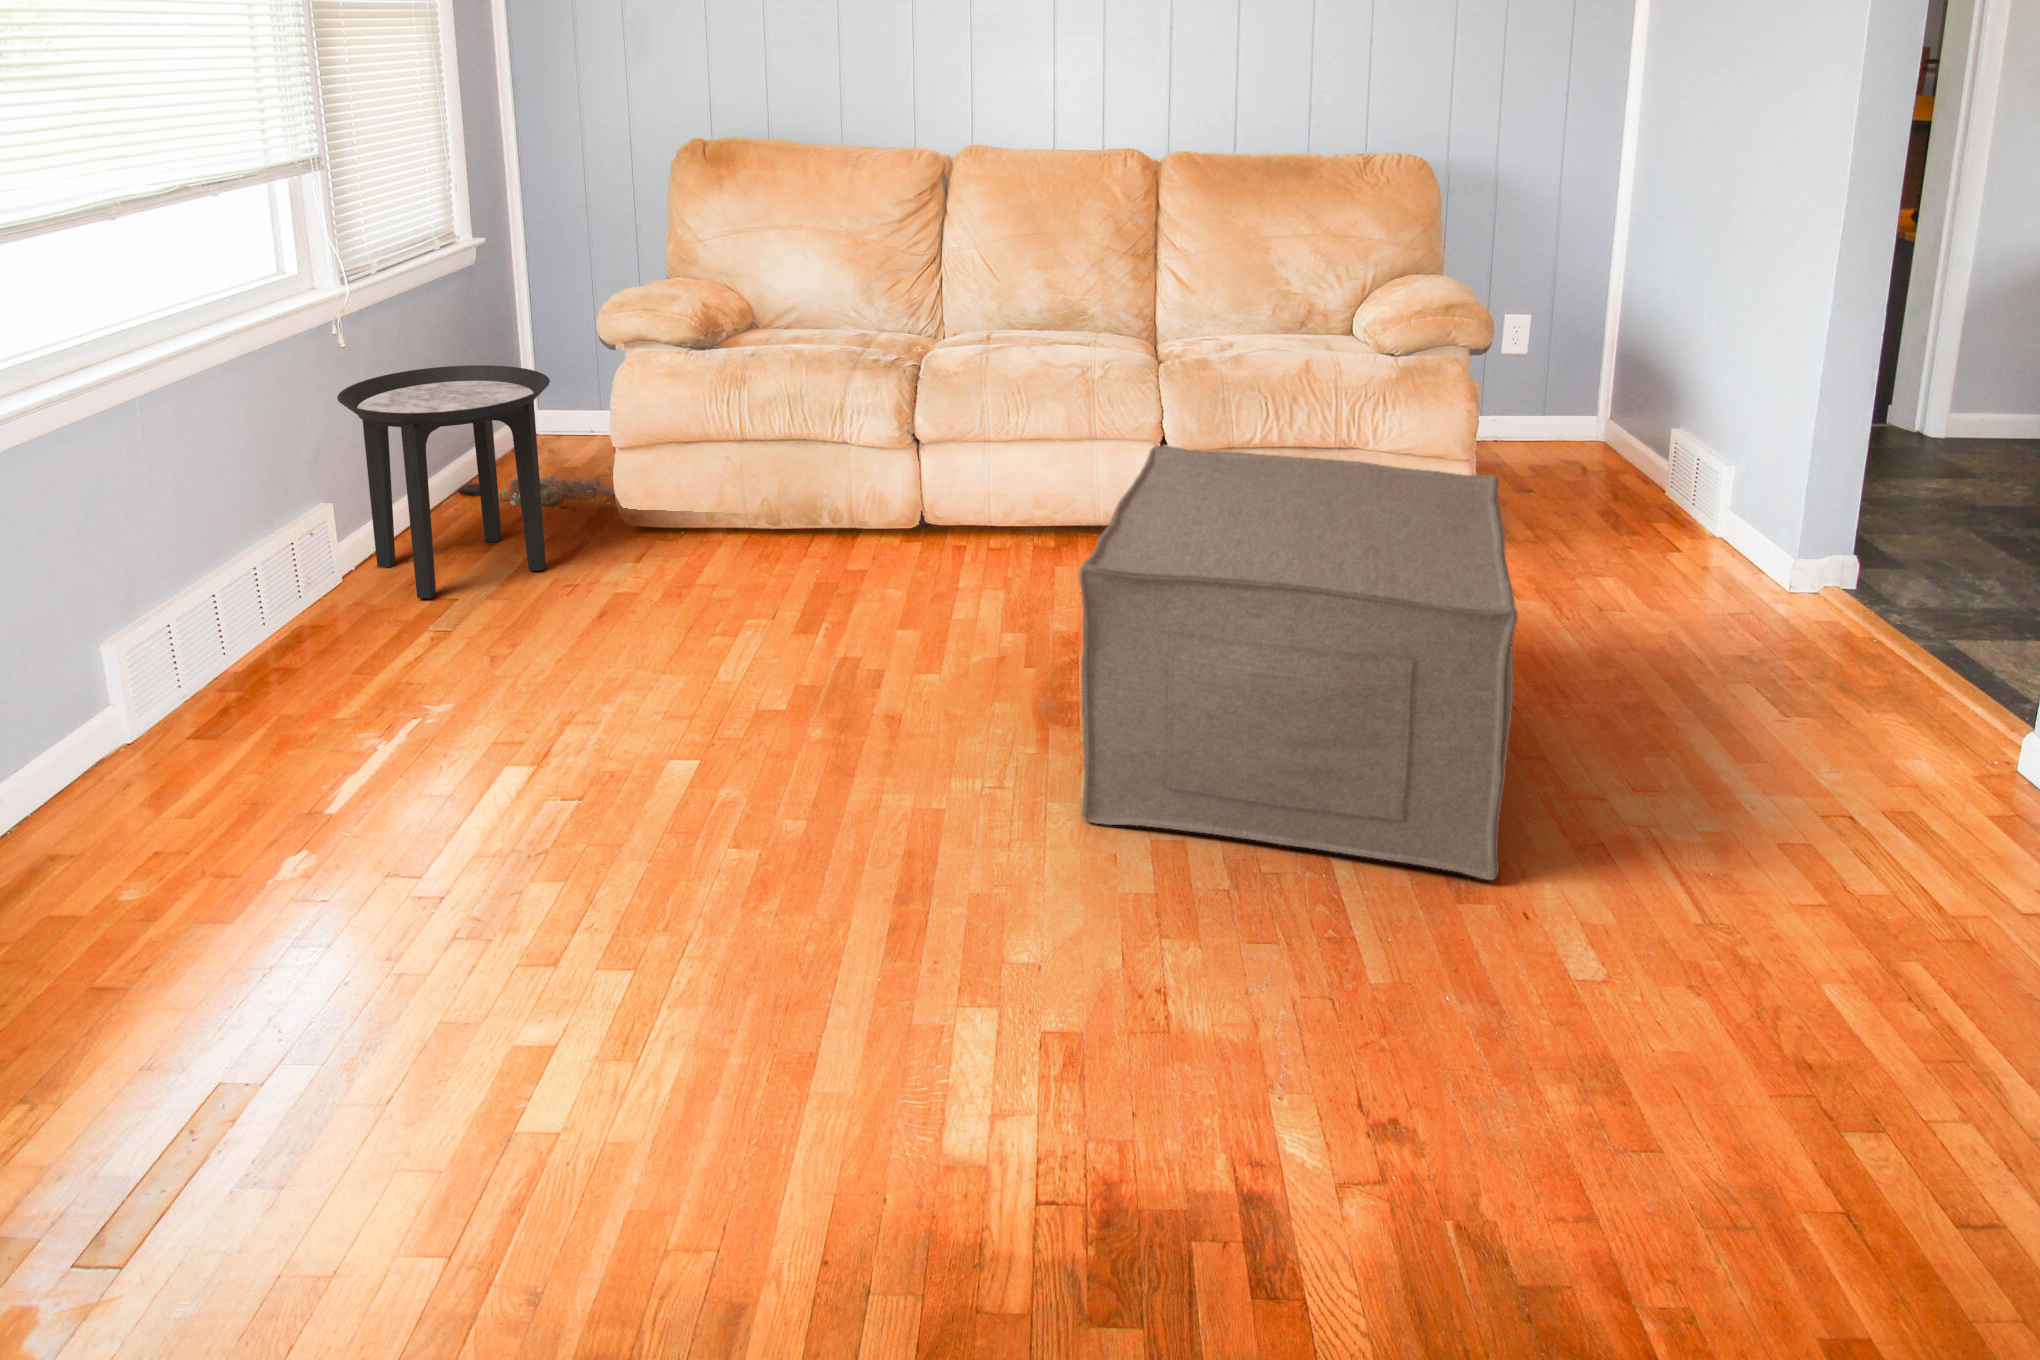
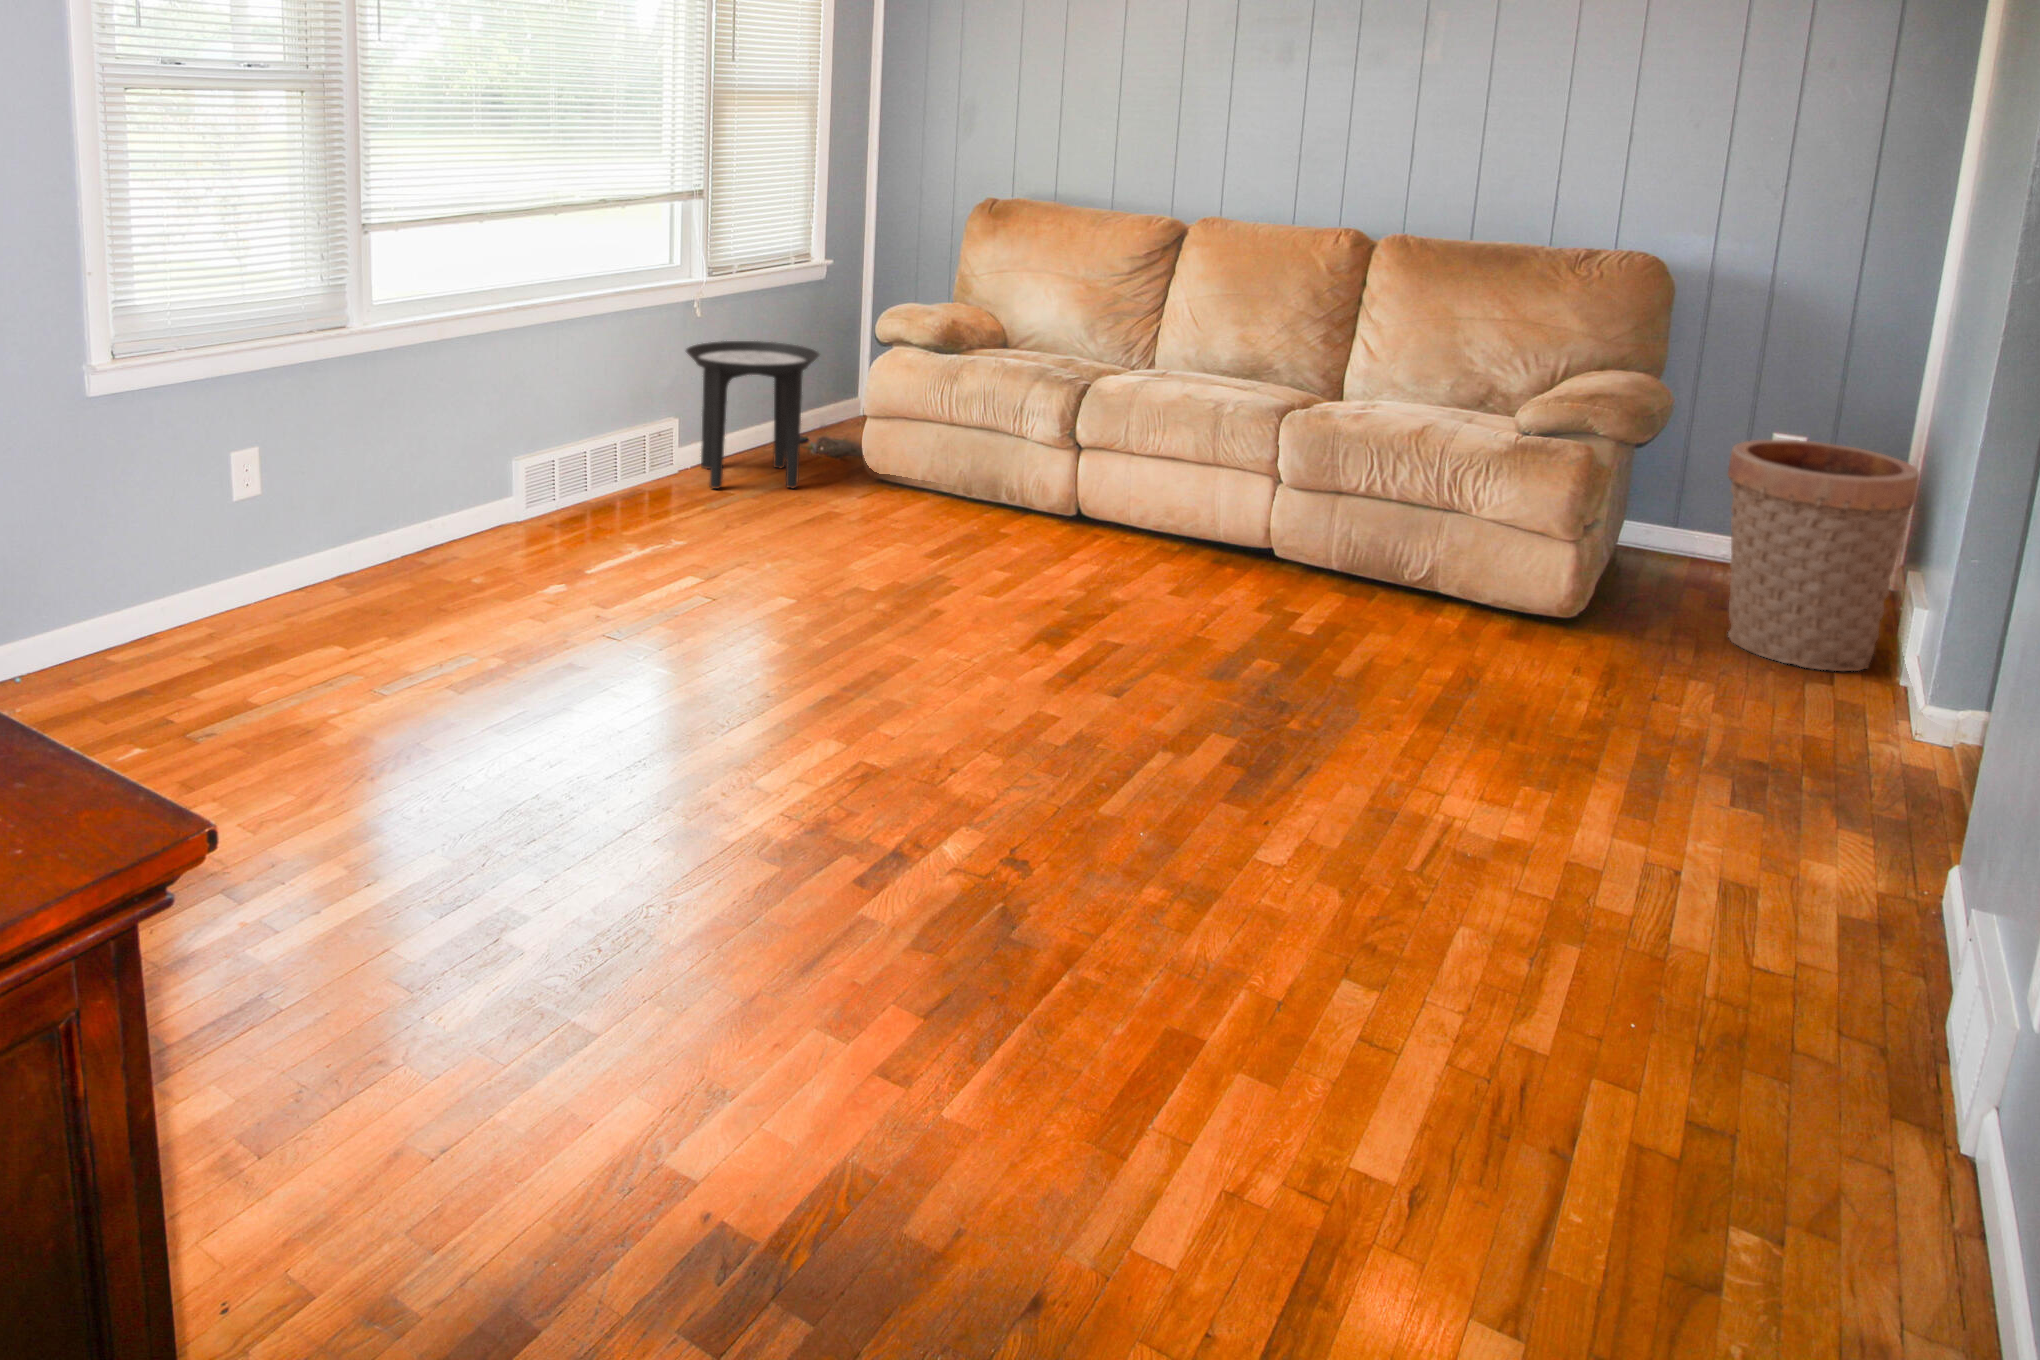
basket: none [1546,324,1698,539] -> present [1728,440,1919,671]
ottoman: present [1079,446,1518,880] -> none [1016,454,1476,814]

